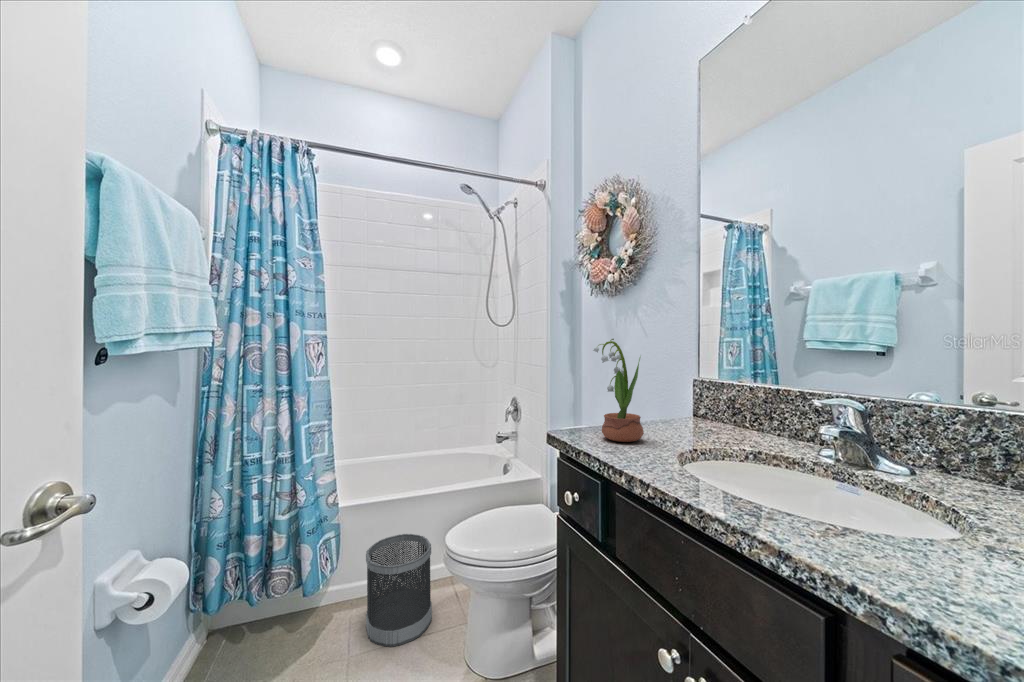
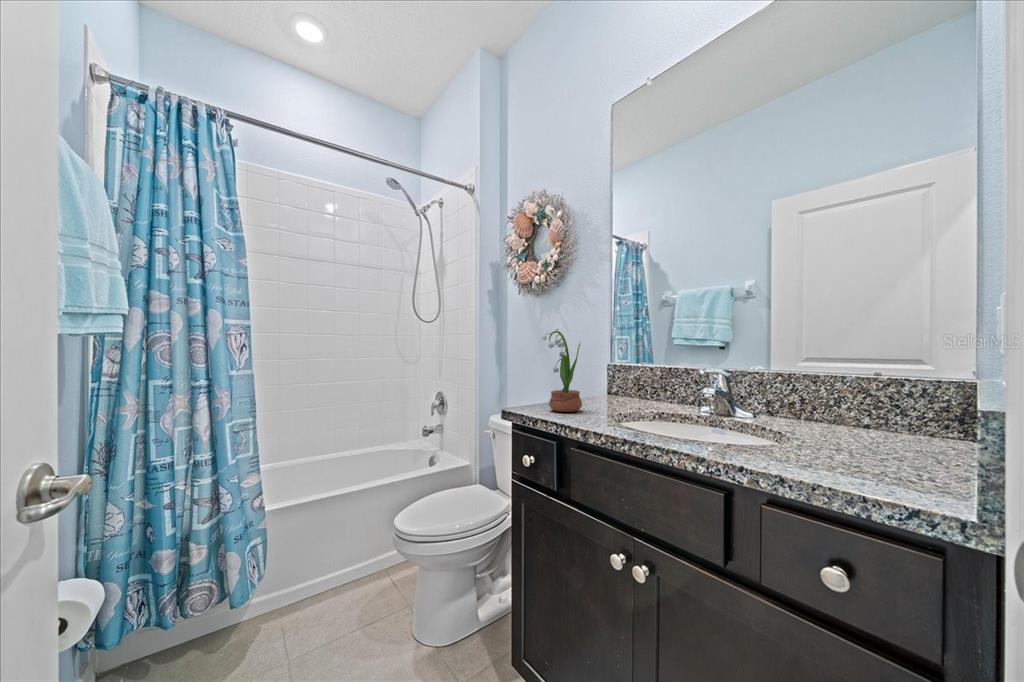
wastebasket: present [366,534,432,647] -> none [298,528,370,641]

